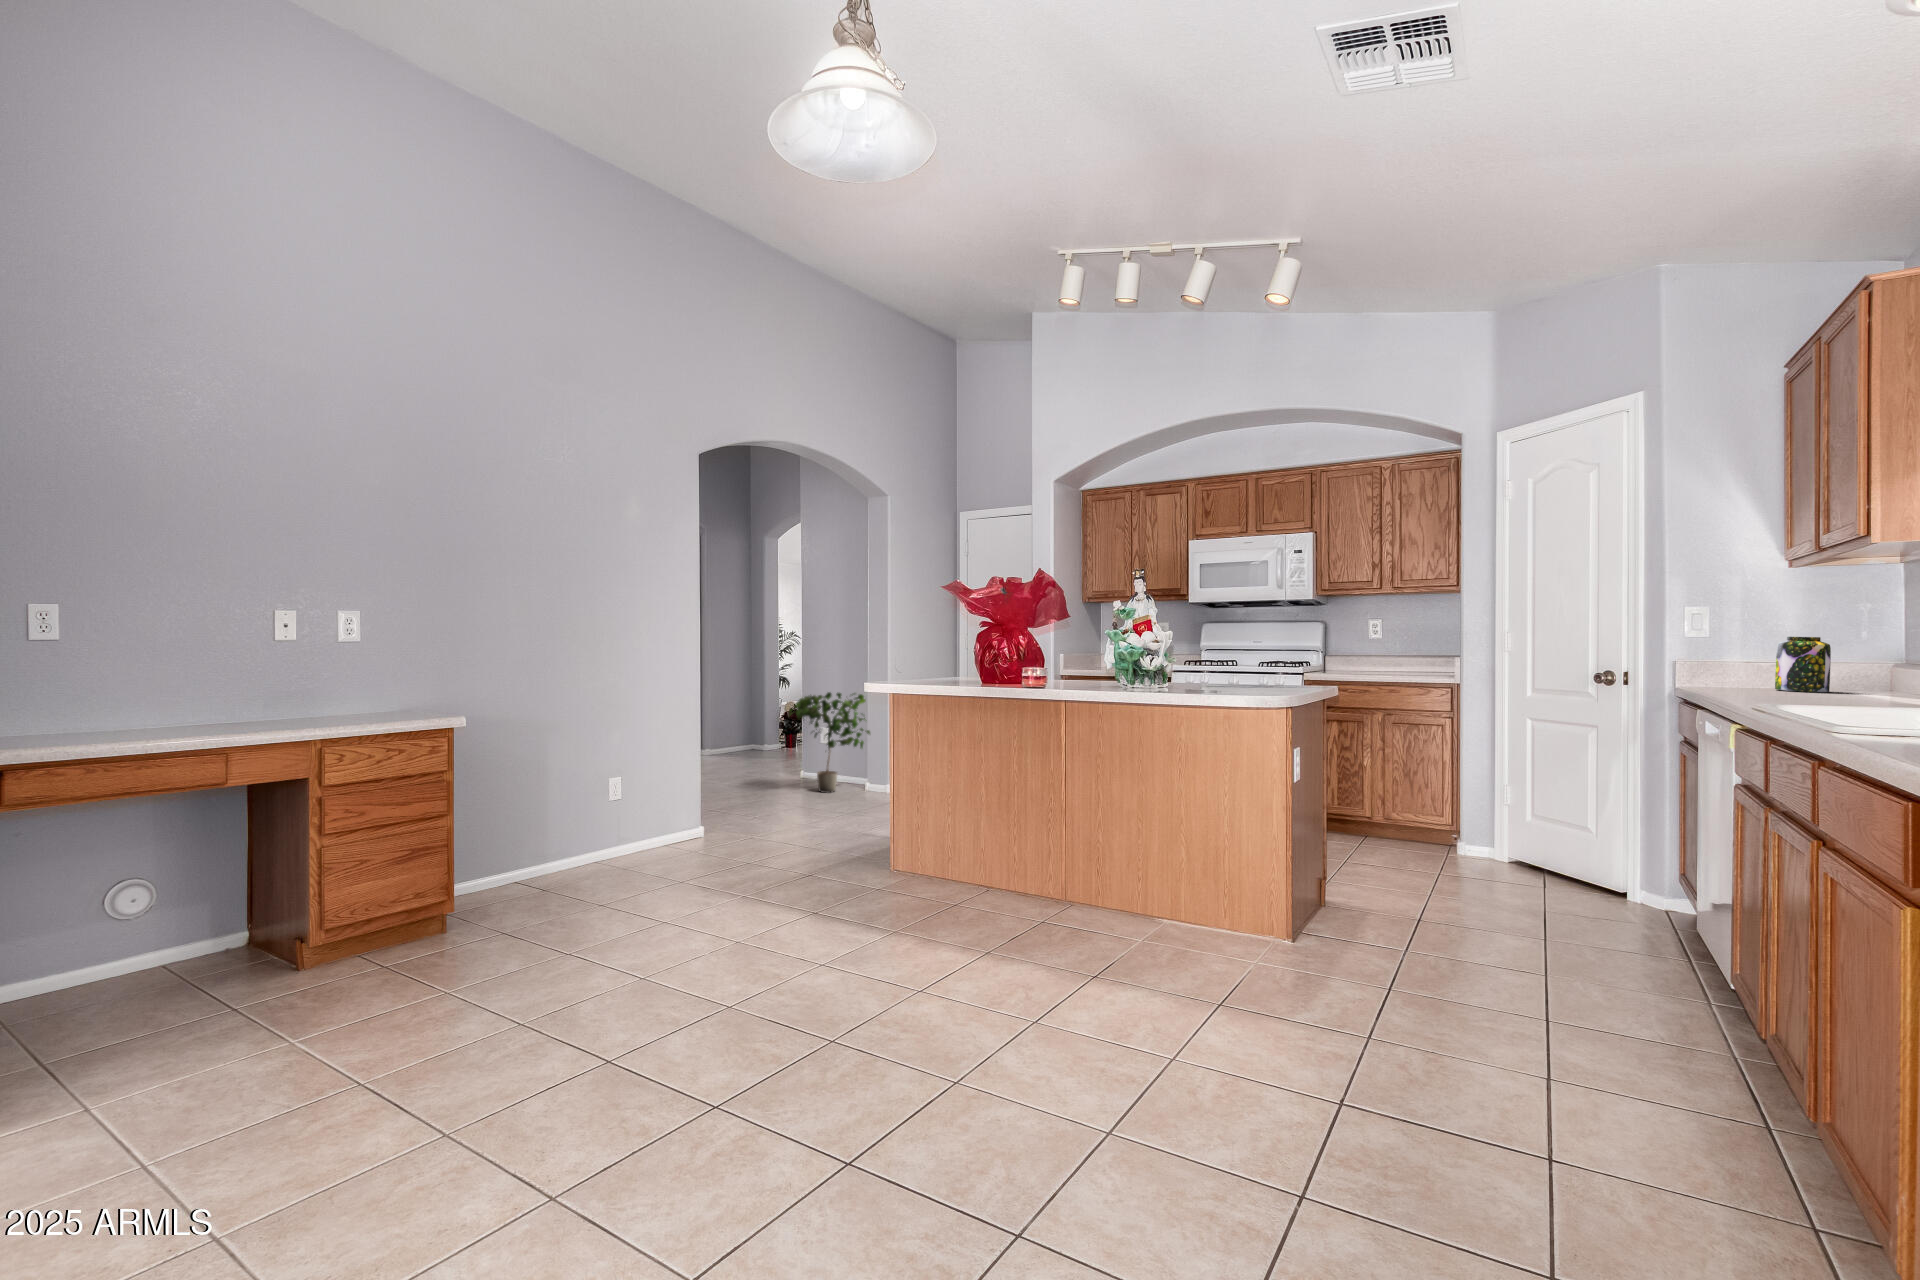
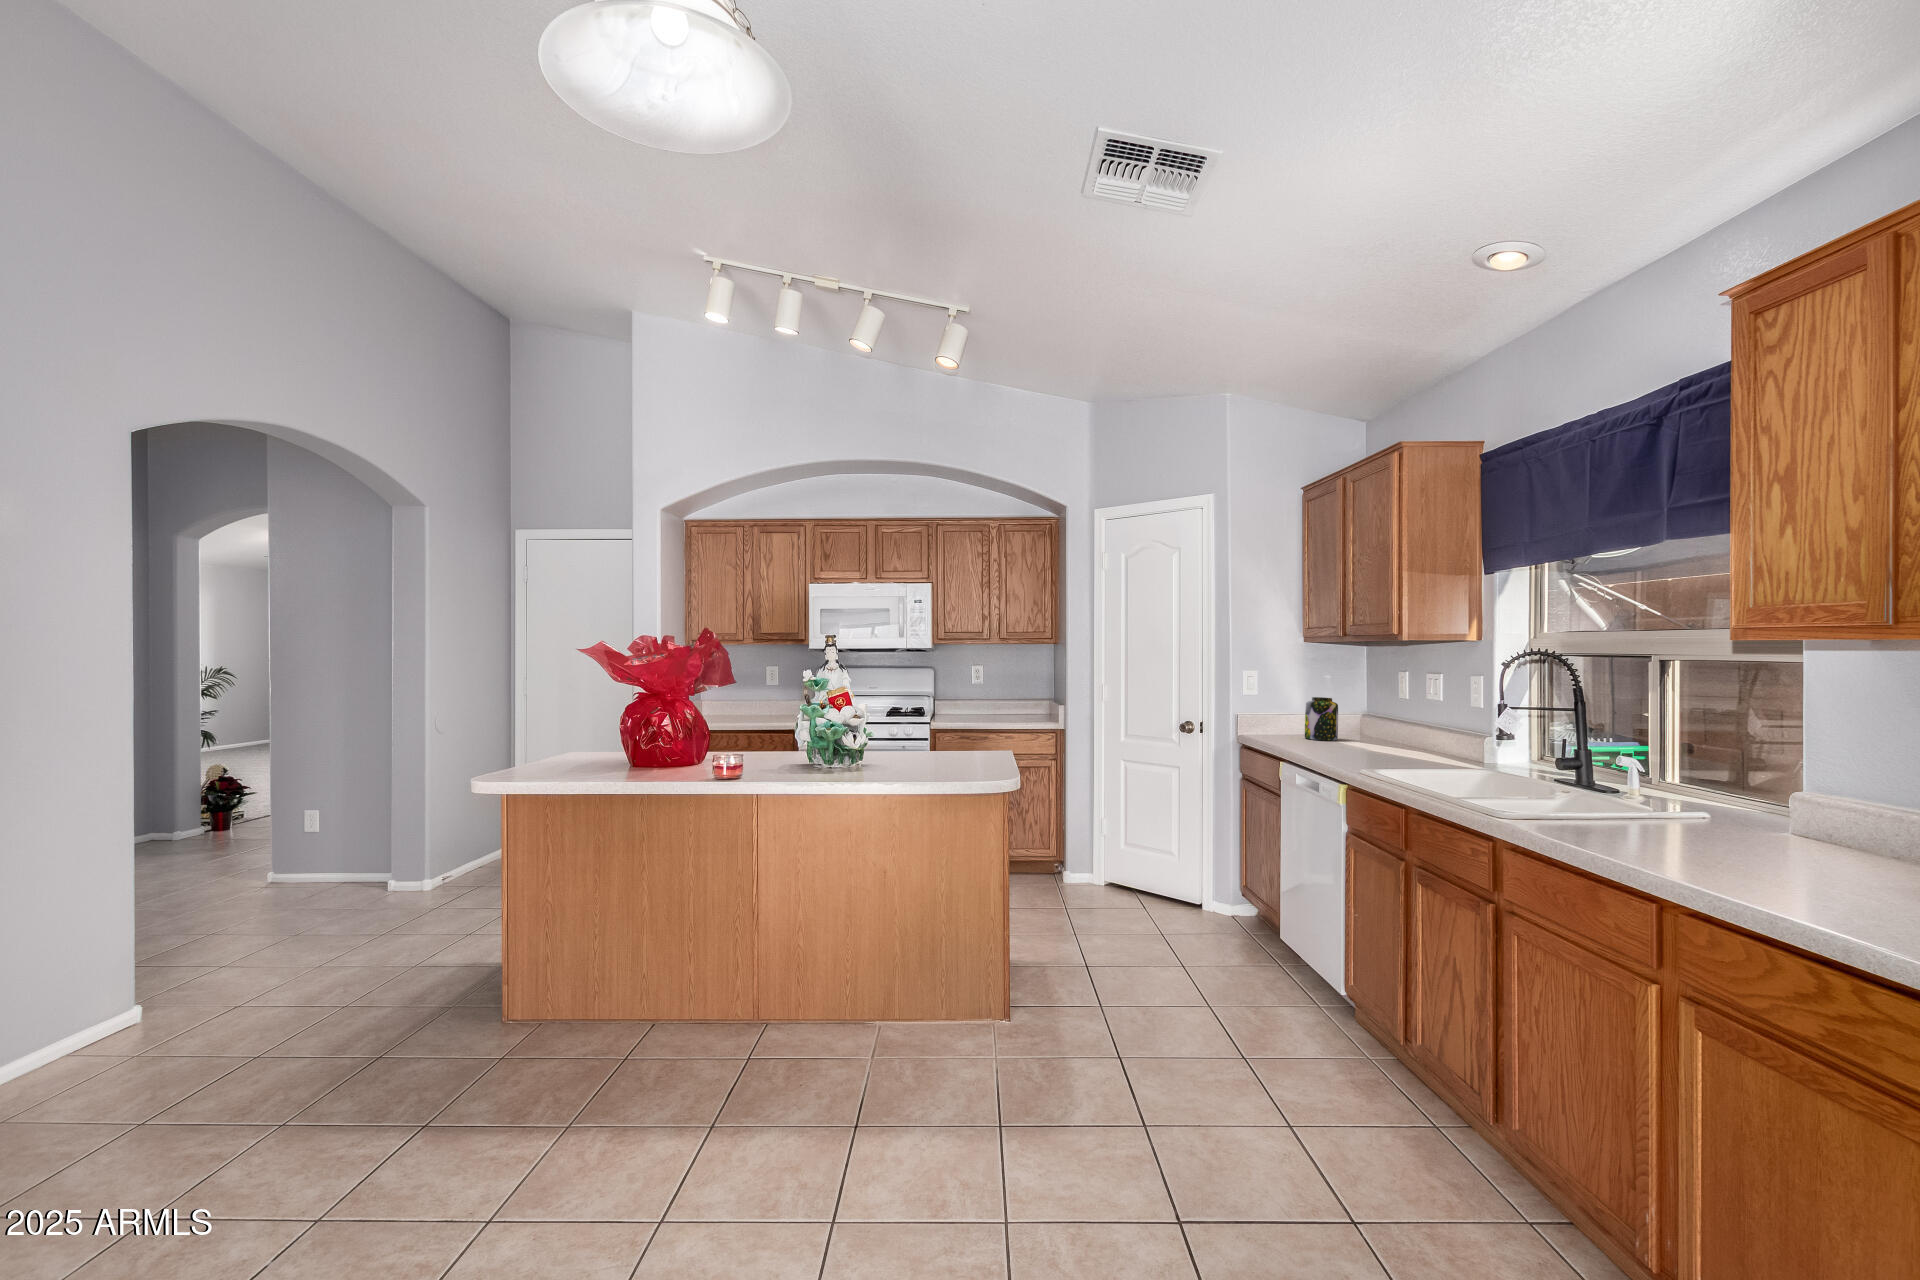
potted plant: present [790,692,870,793] -> none [267,763,399,902]

